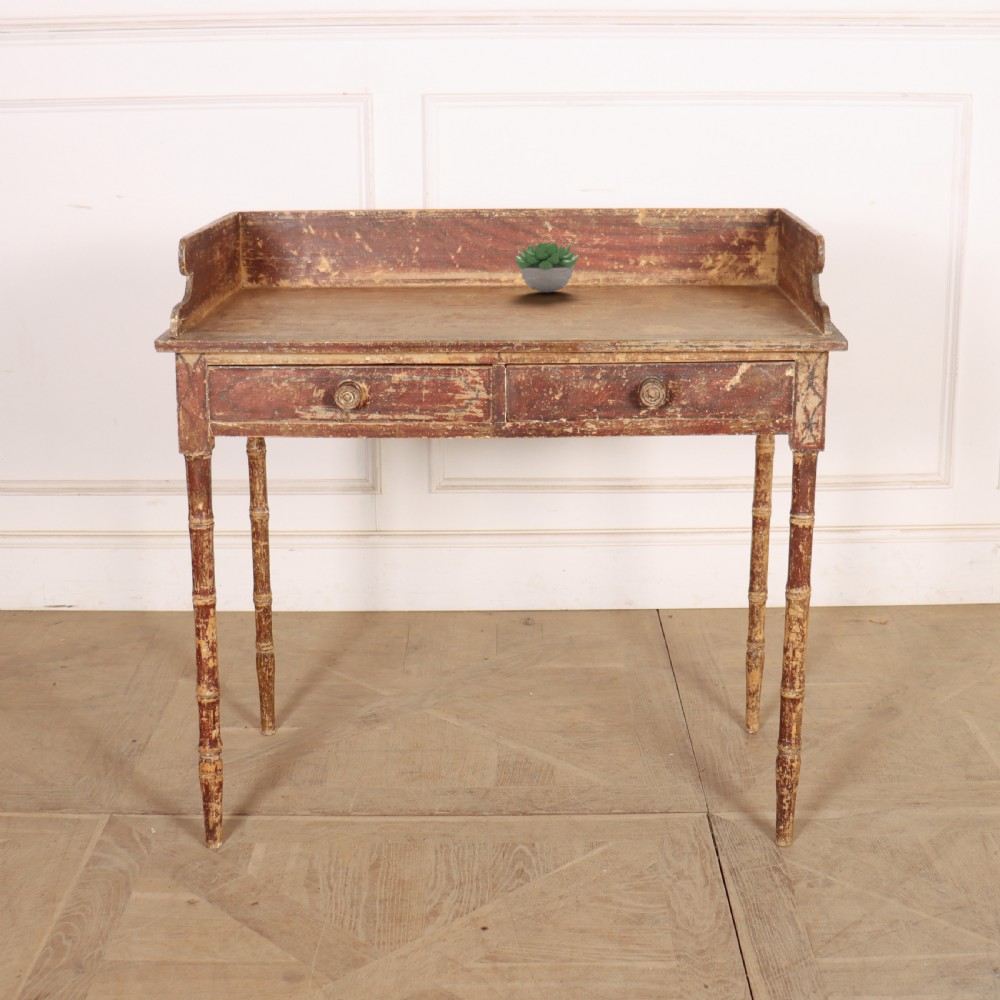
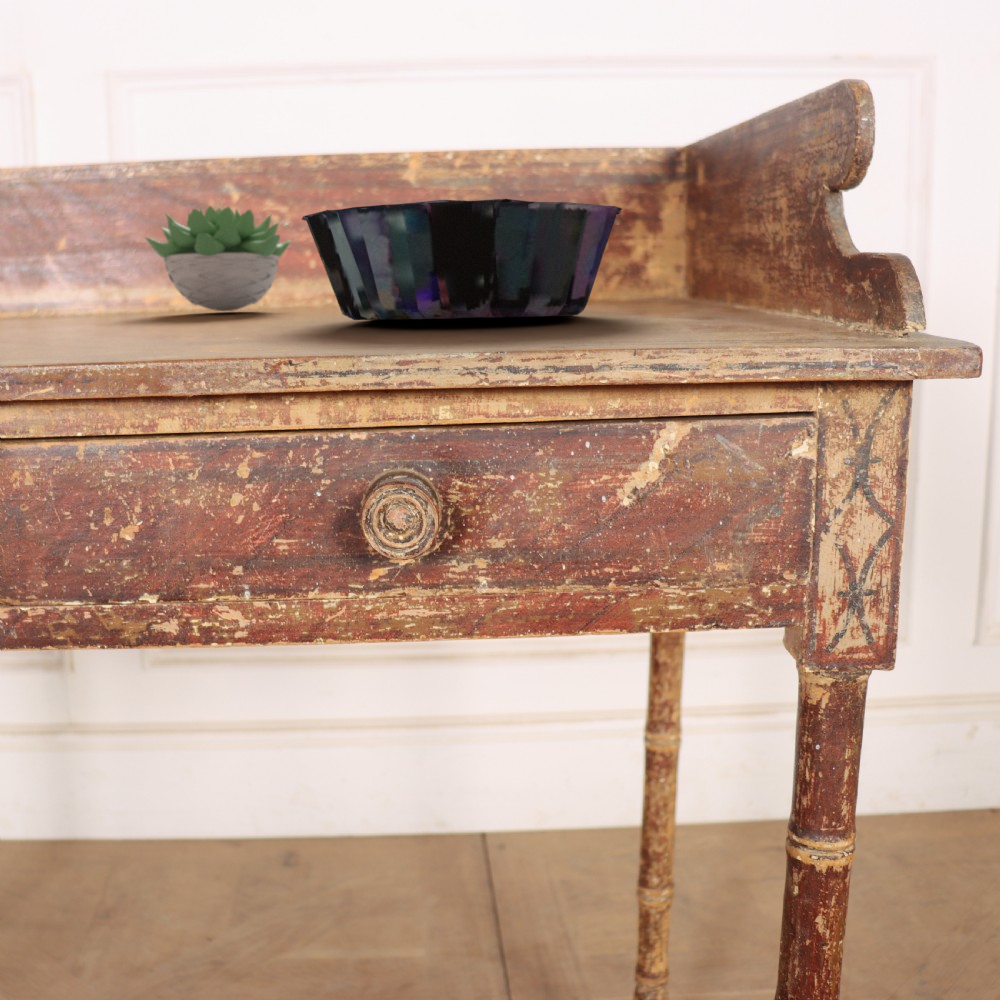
decorative bowl: none [603,260,737,315] -> present [302,199,622,320]

